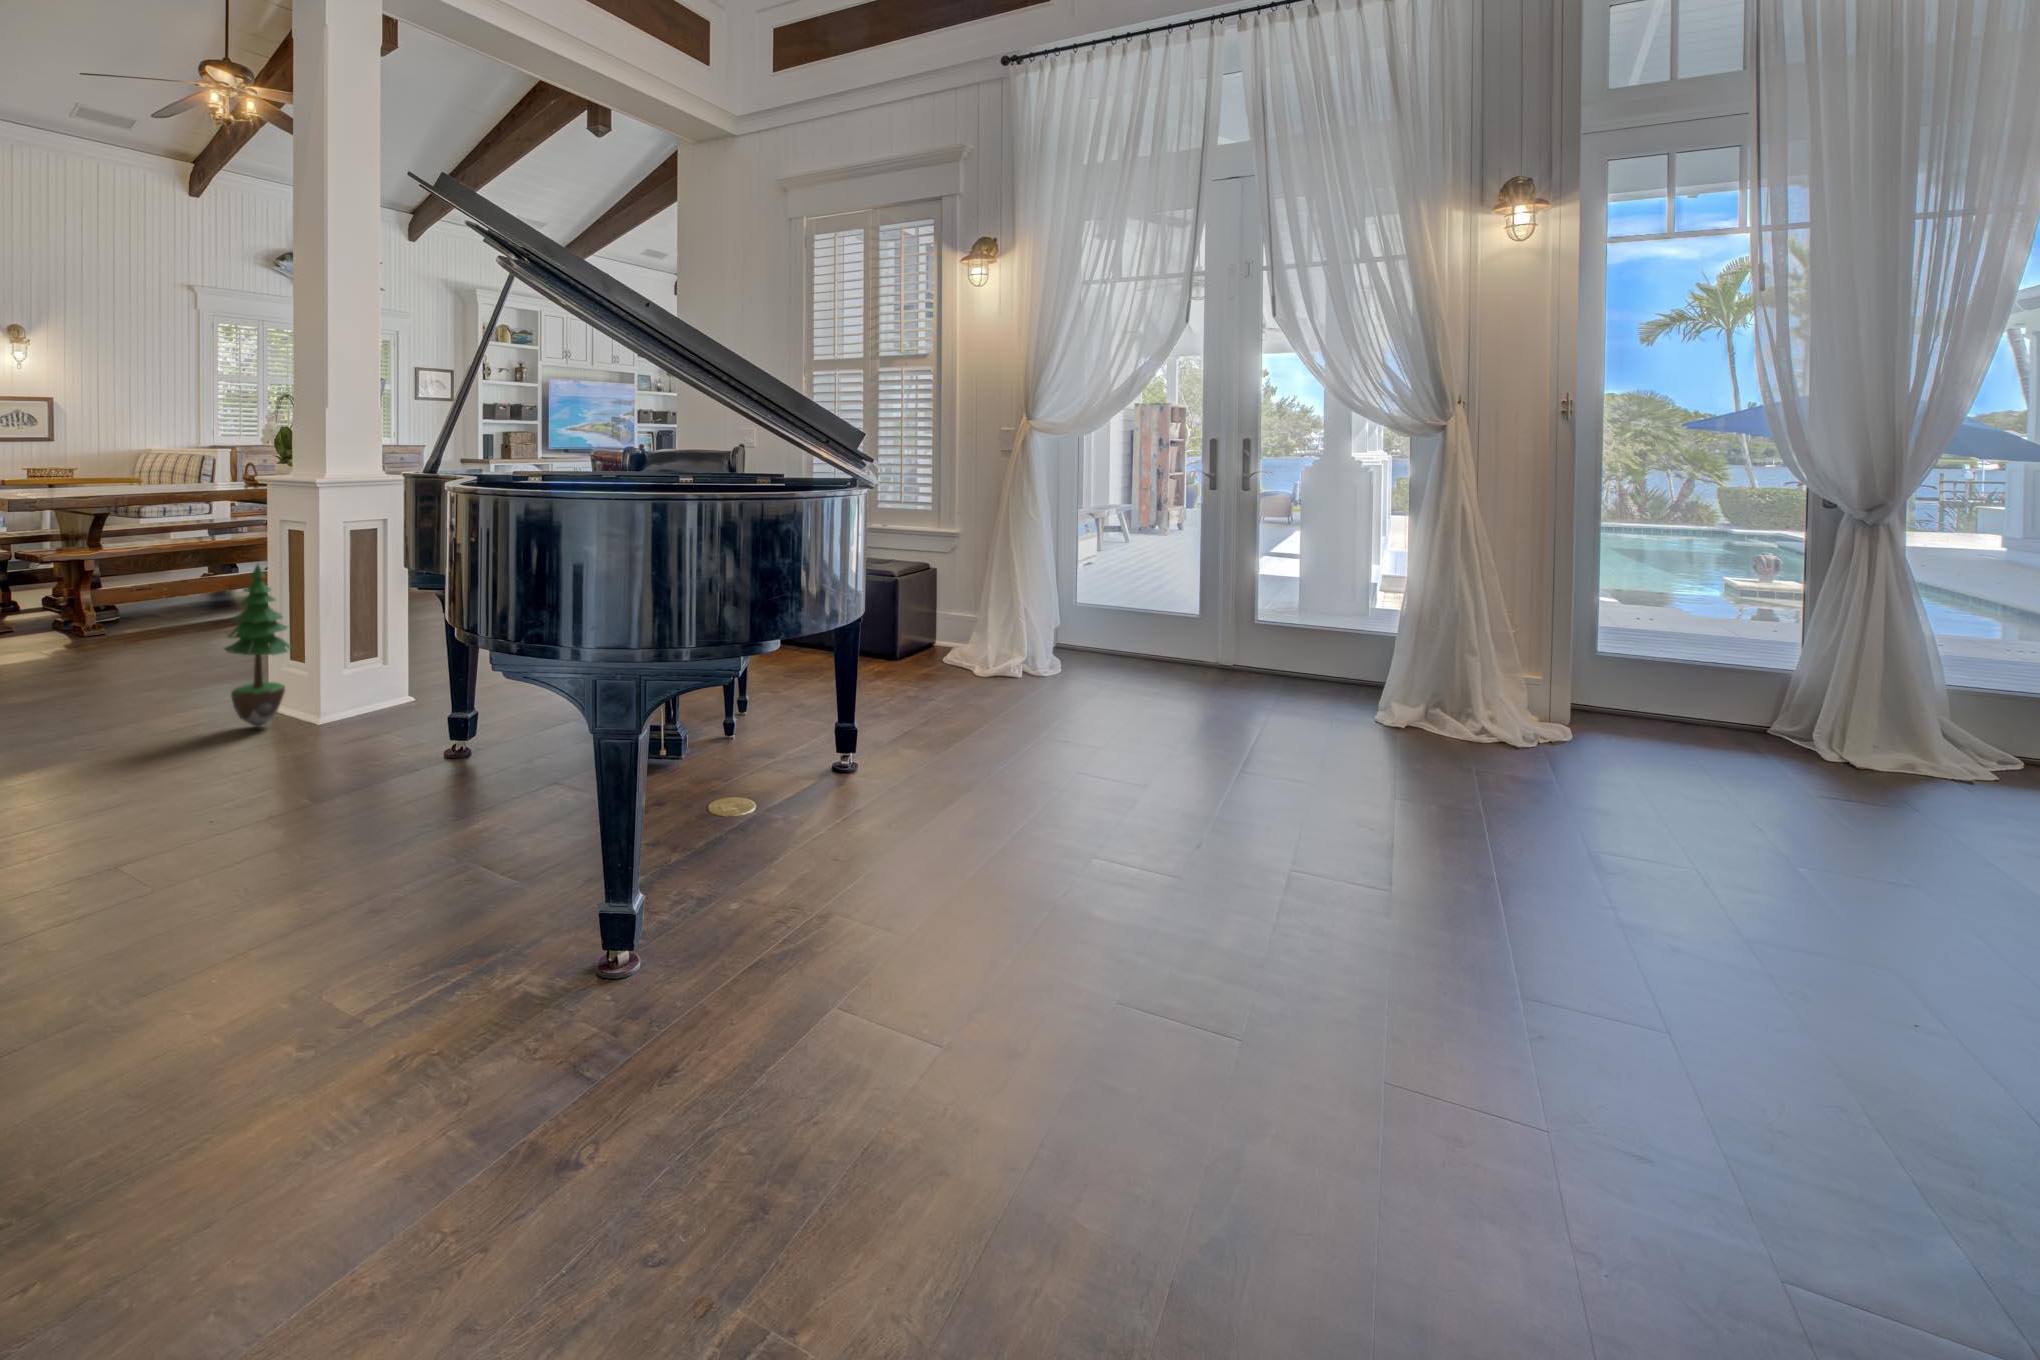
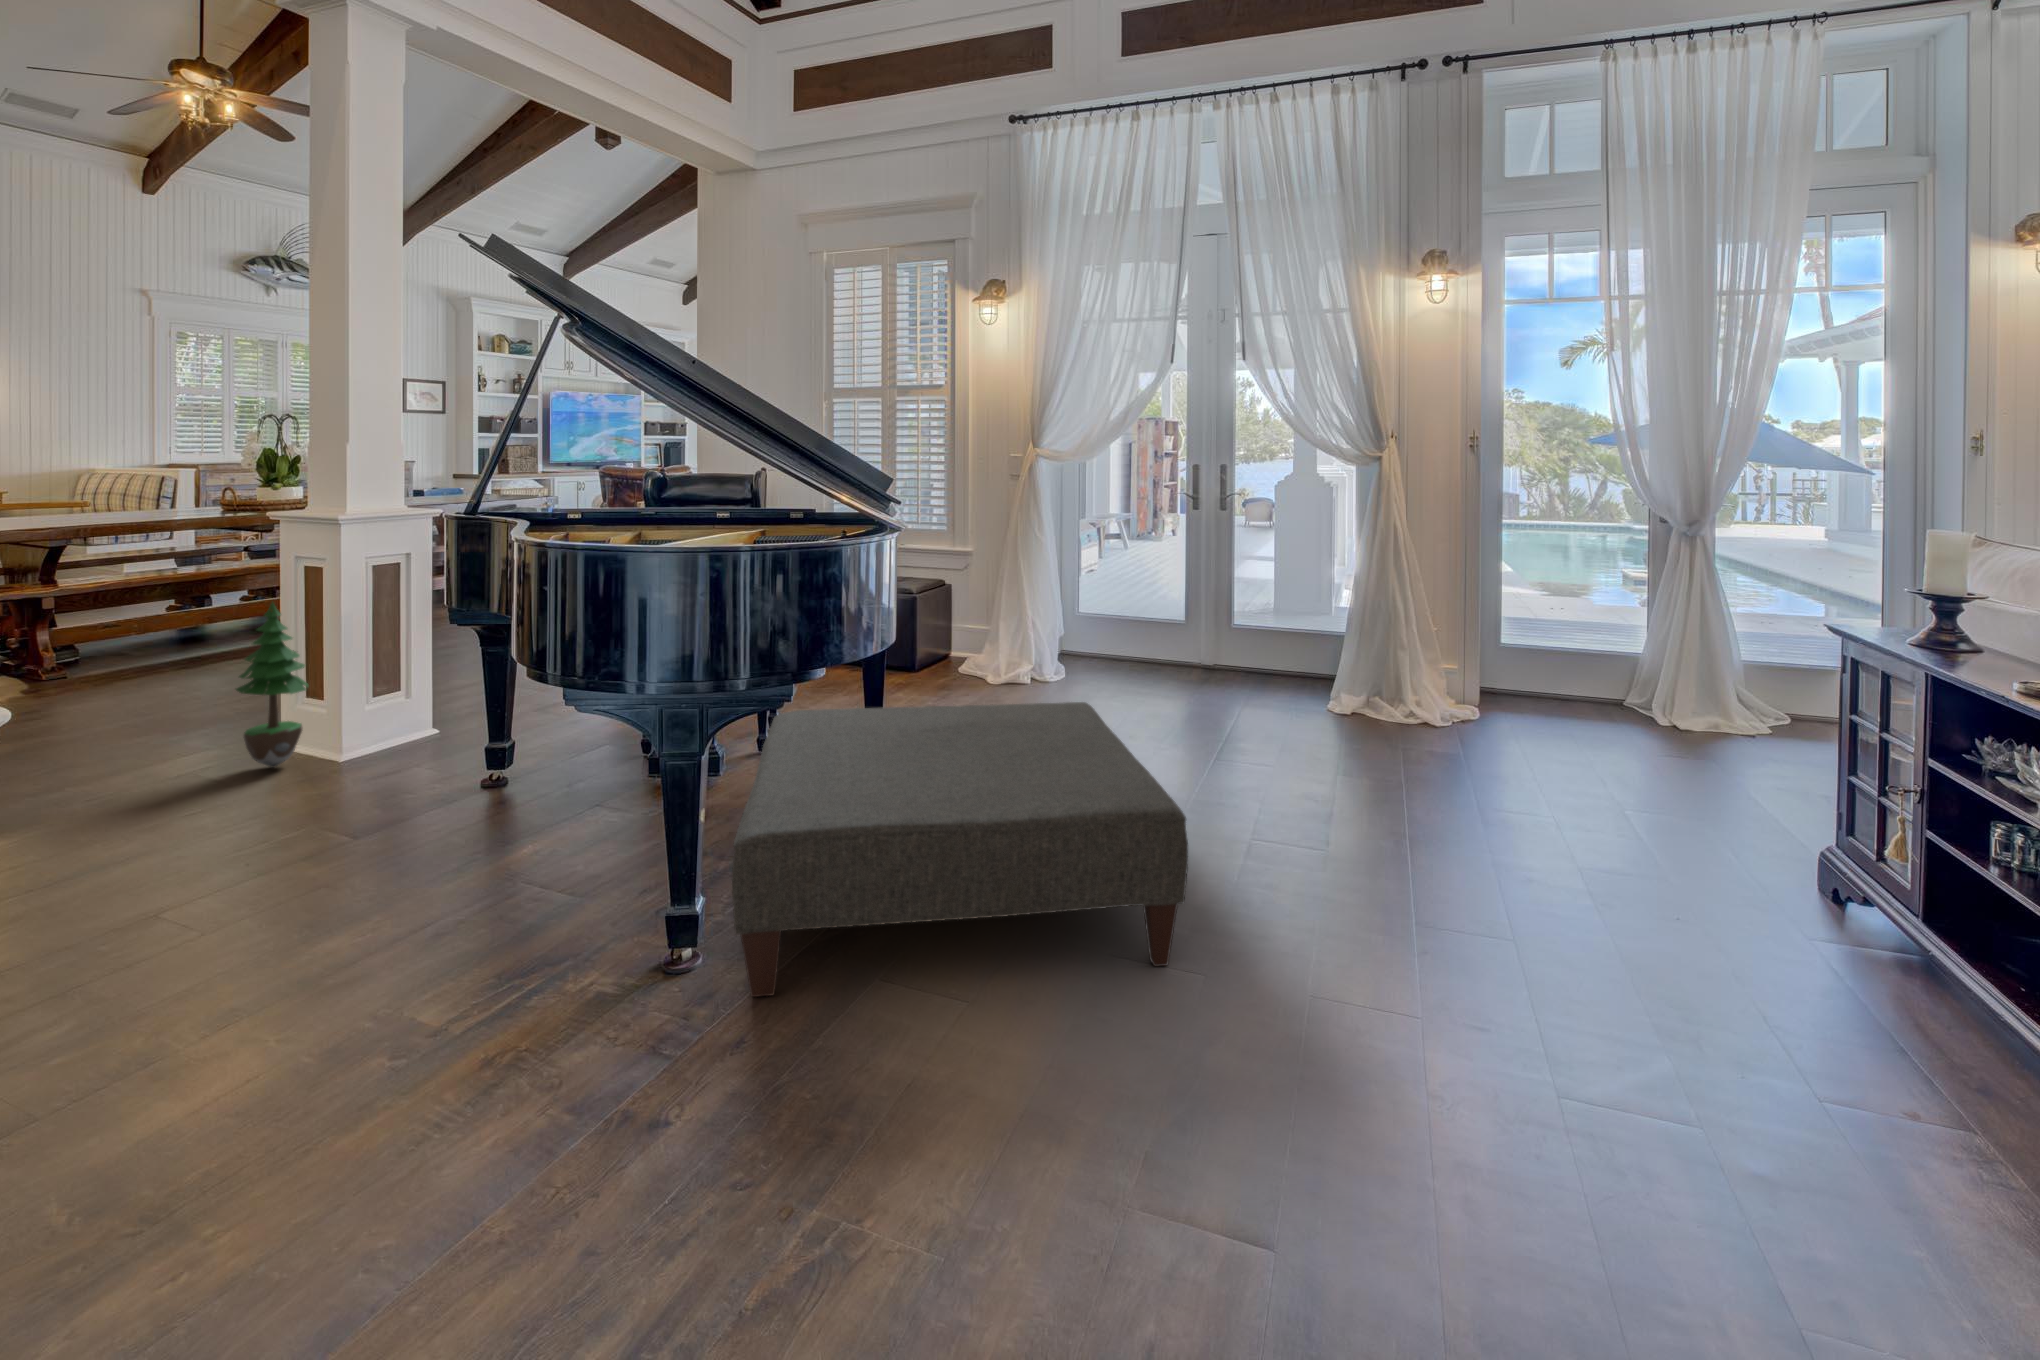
ottoman: none [667,693,1222,1028] -> present [732,702,1188,997]

